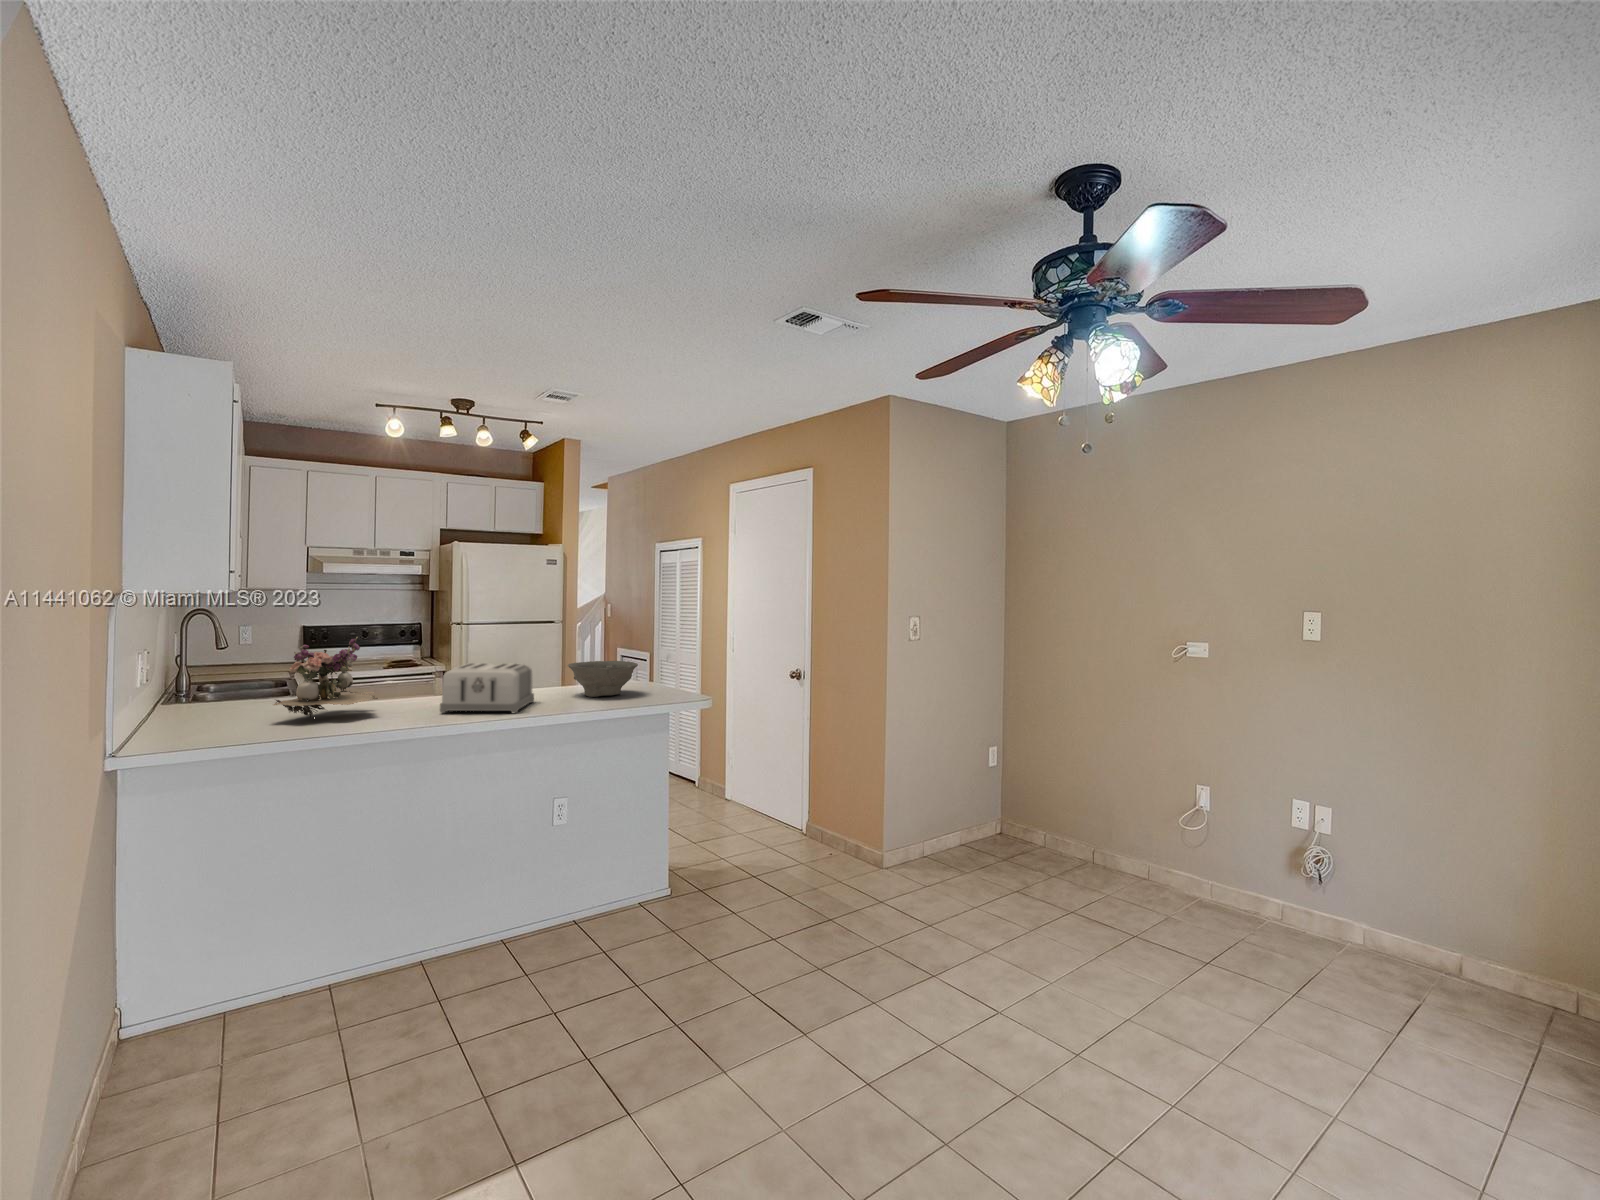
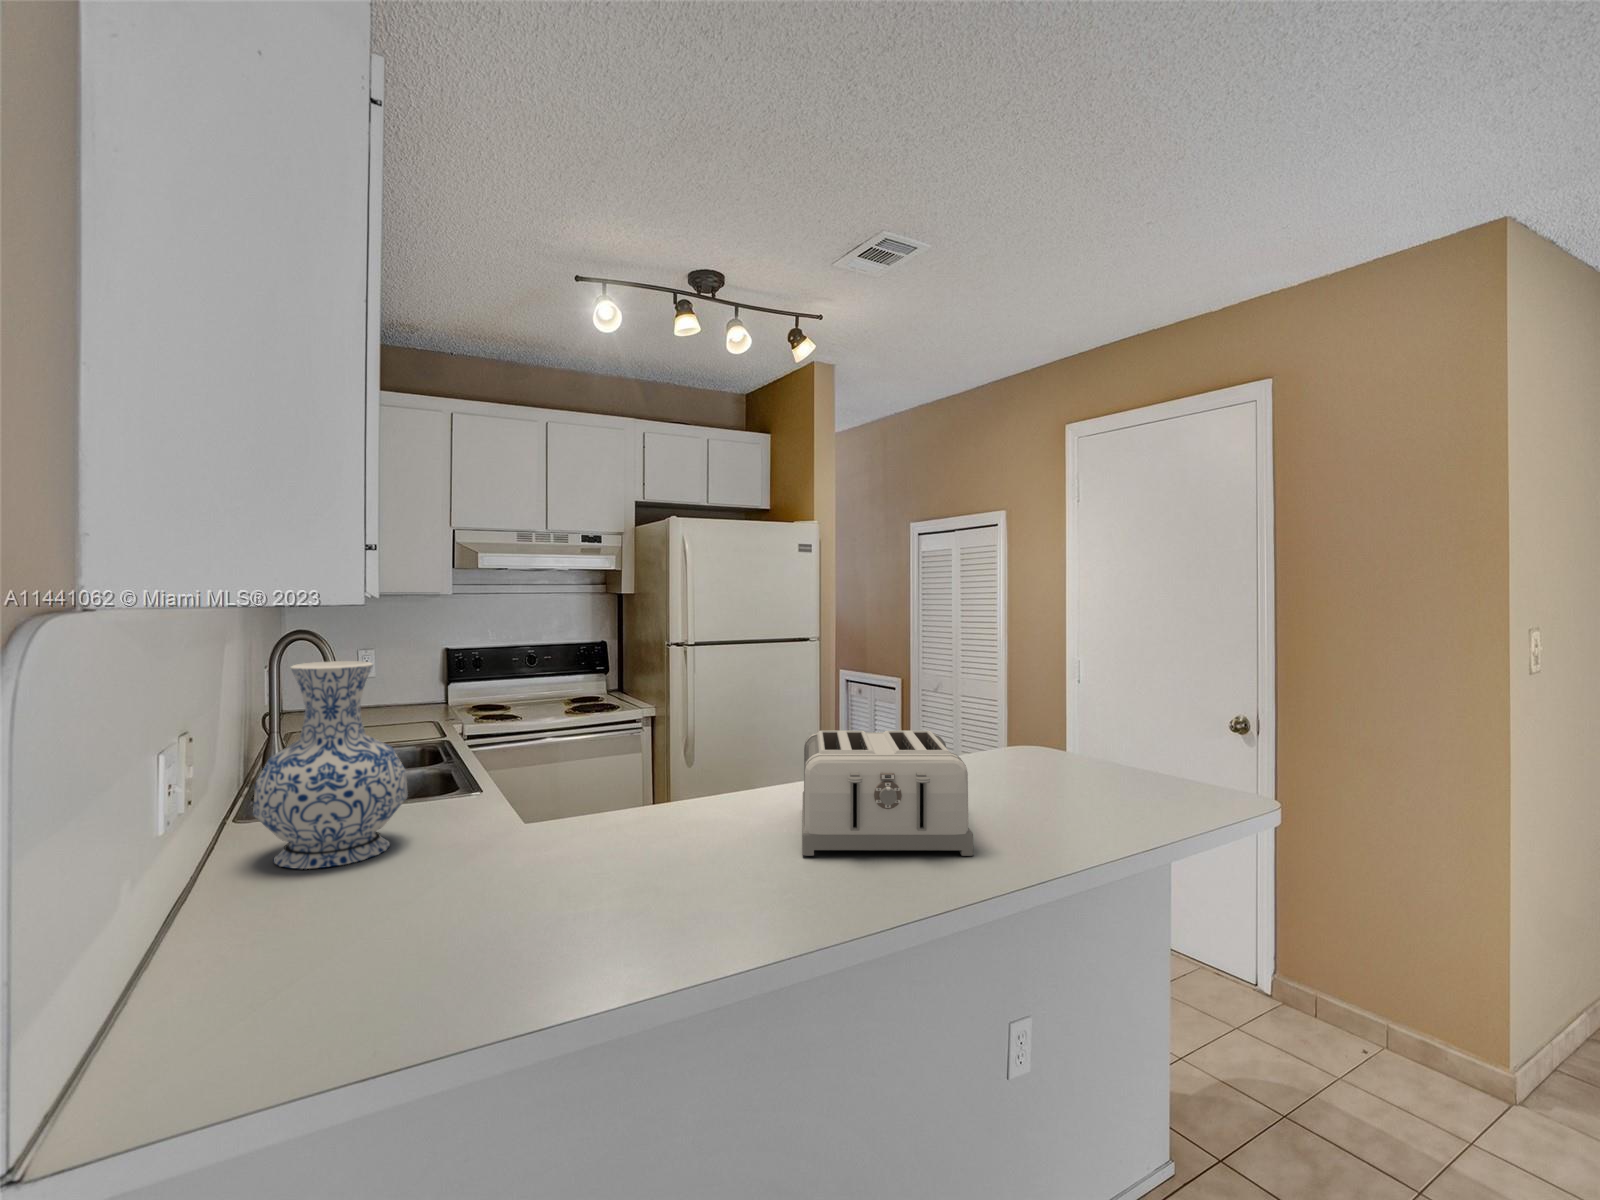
vase: none [181,626,257,717] -> present [253,661,408,869]
flower arrangement: present [274,637,378,718] -> none [453,681,677,877]
bowl: present [568,661,638,697] -> none [976,713,1117,792]

